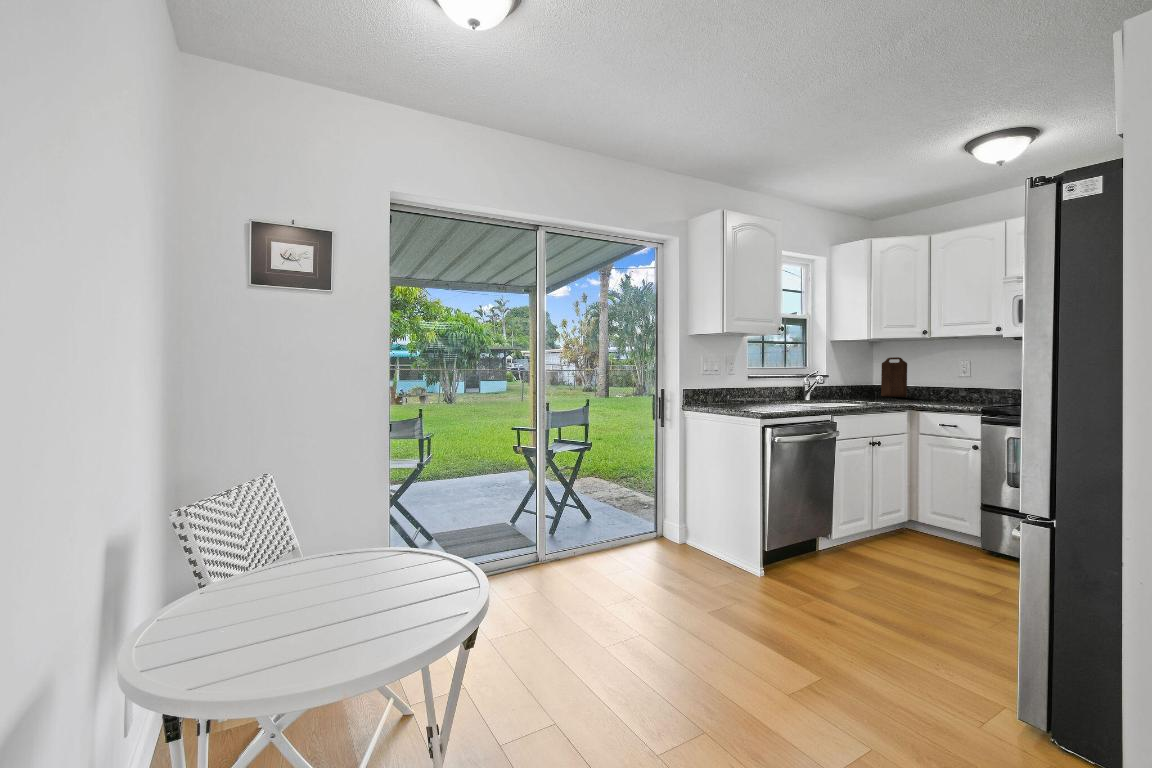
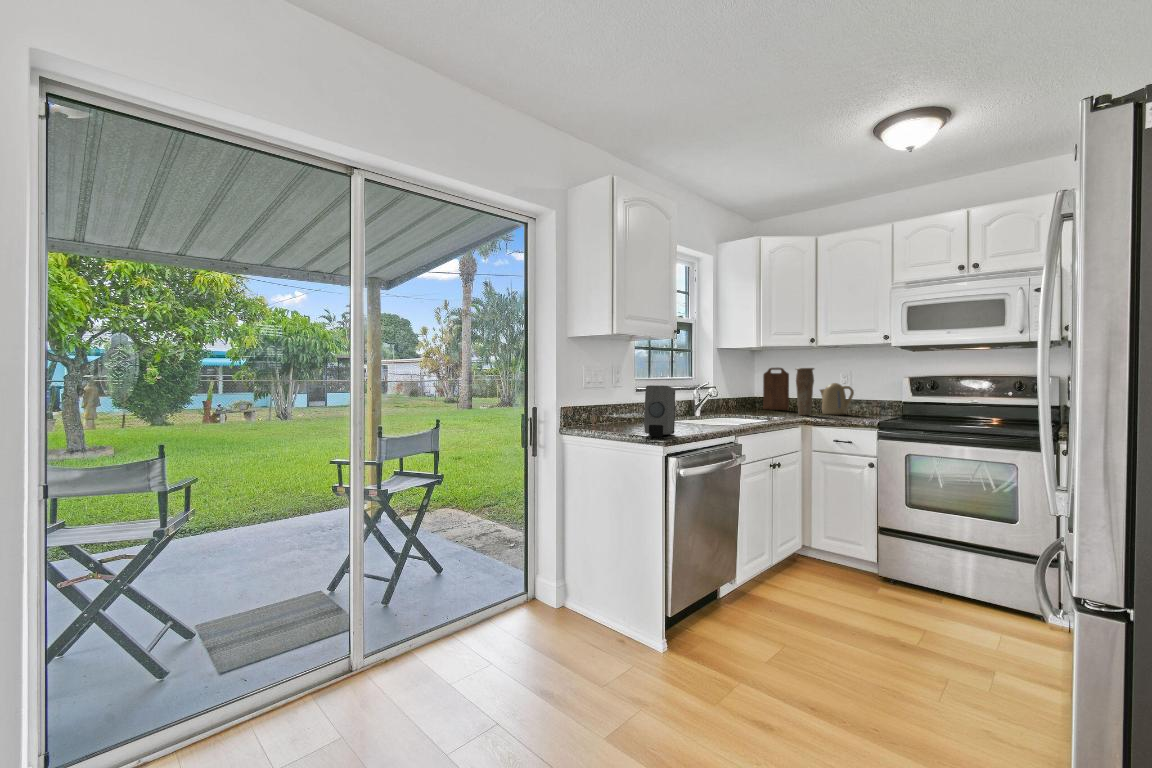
vase: none [908,357,928,401] -> present [796,368,814,415]
kettle: none [937,371,972,401] -> present [820,383,854,415]
soap dispenser: none [747,373,775,413] -> present [644,385,675,437]

